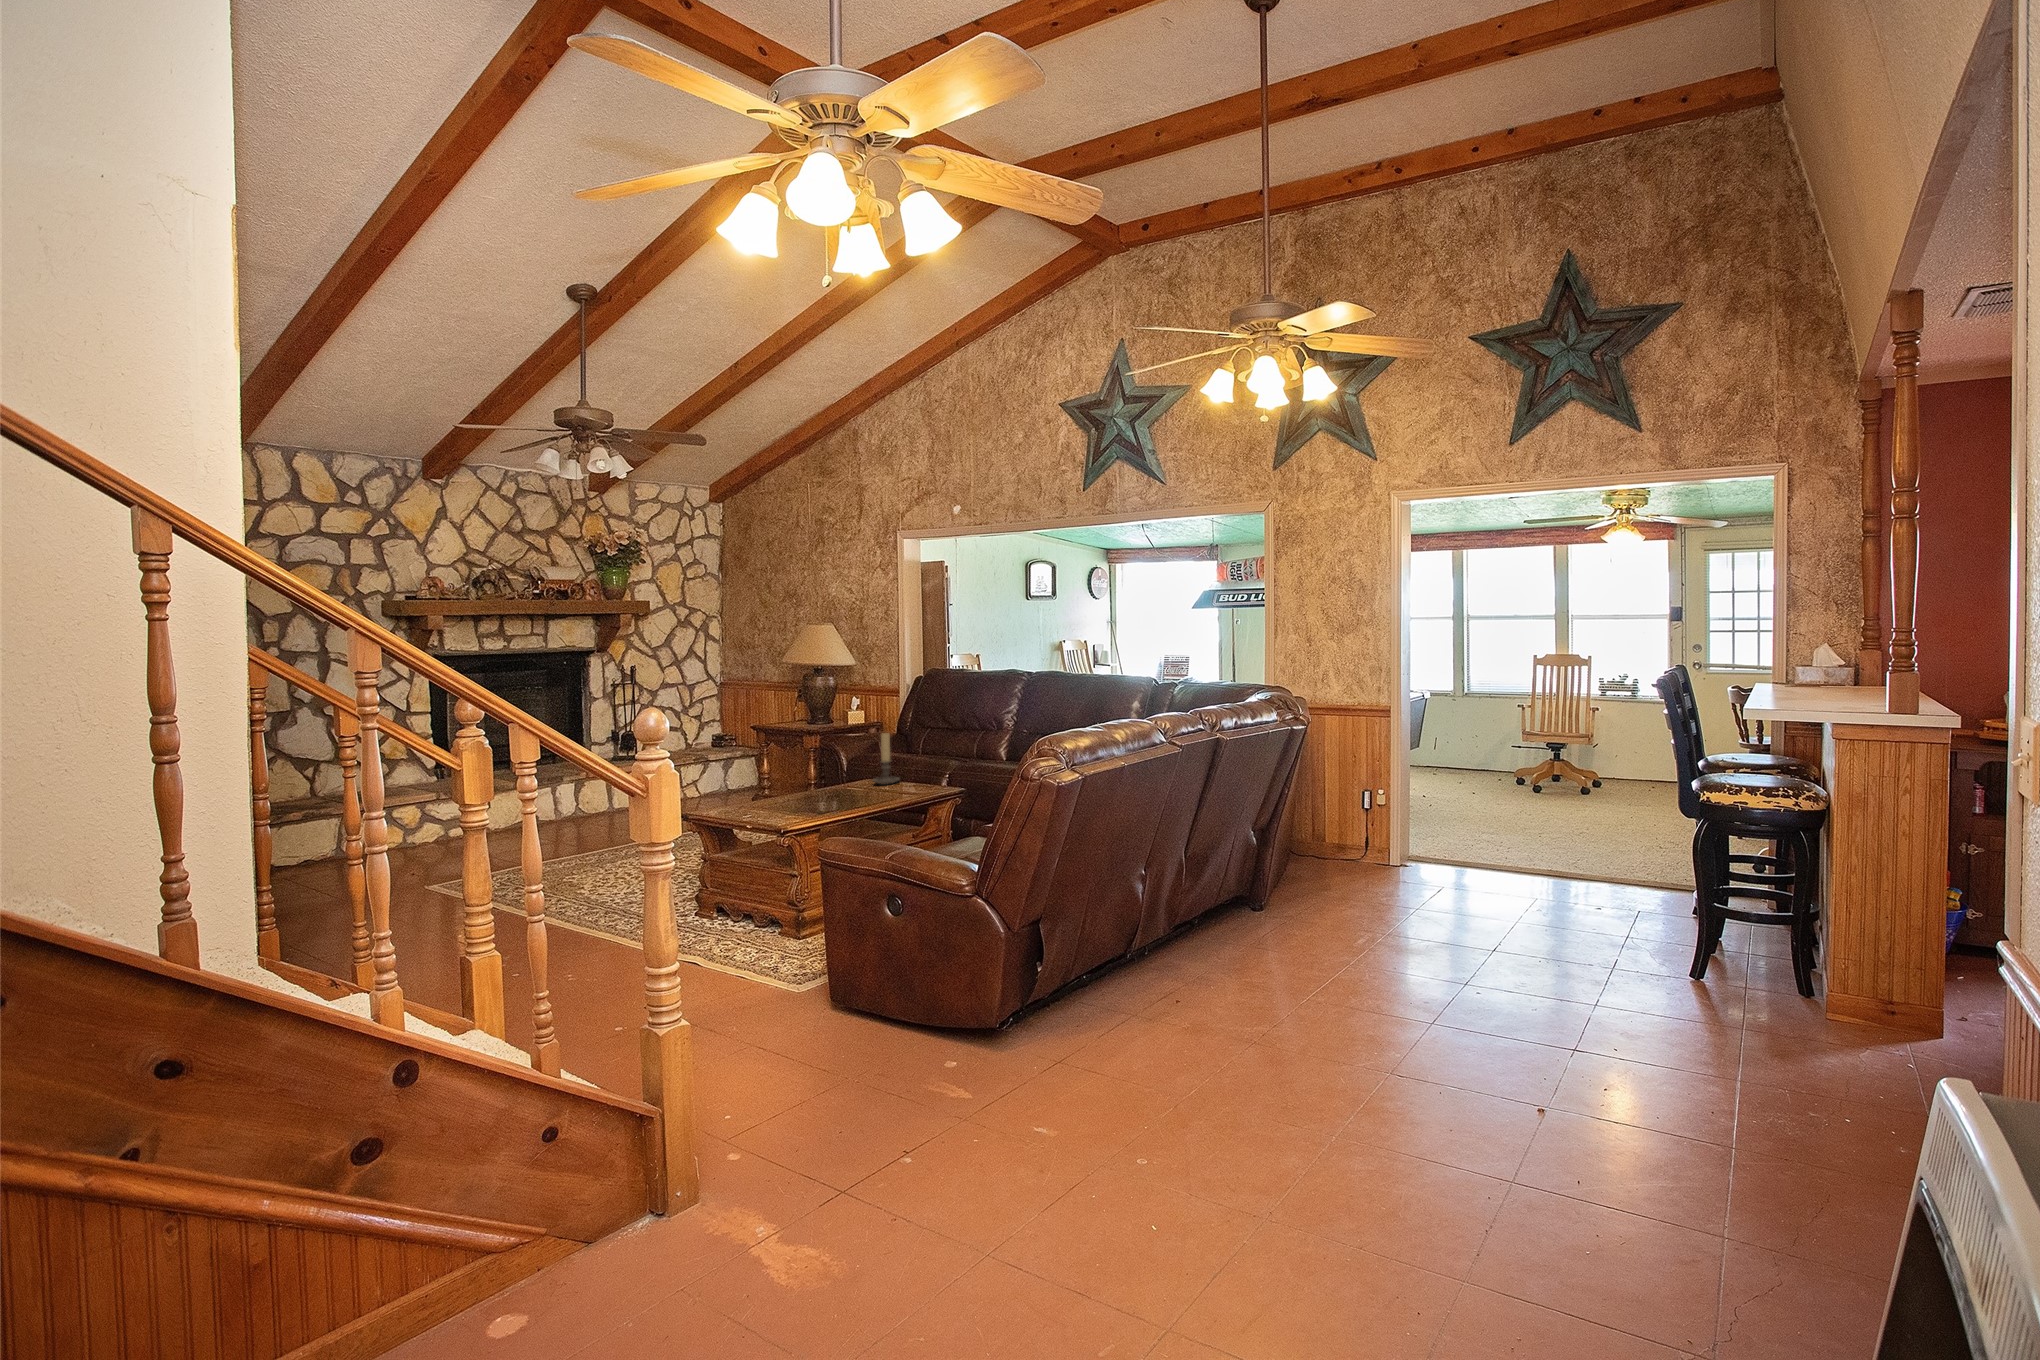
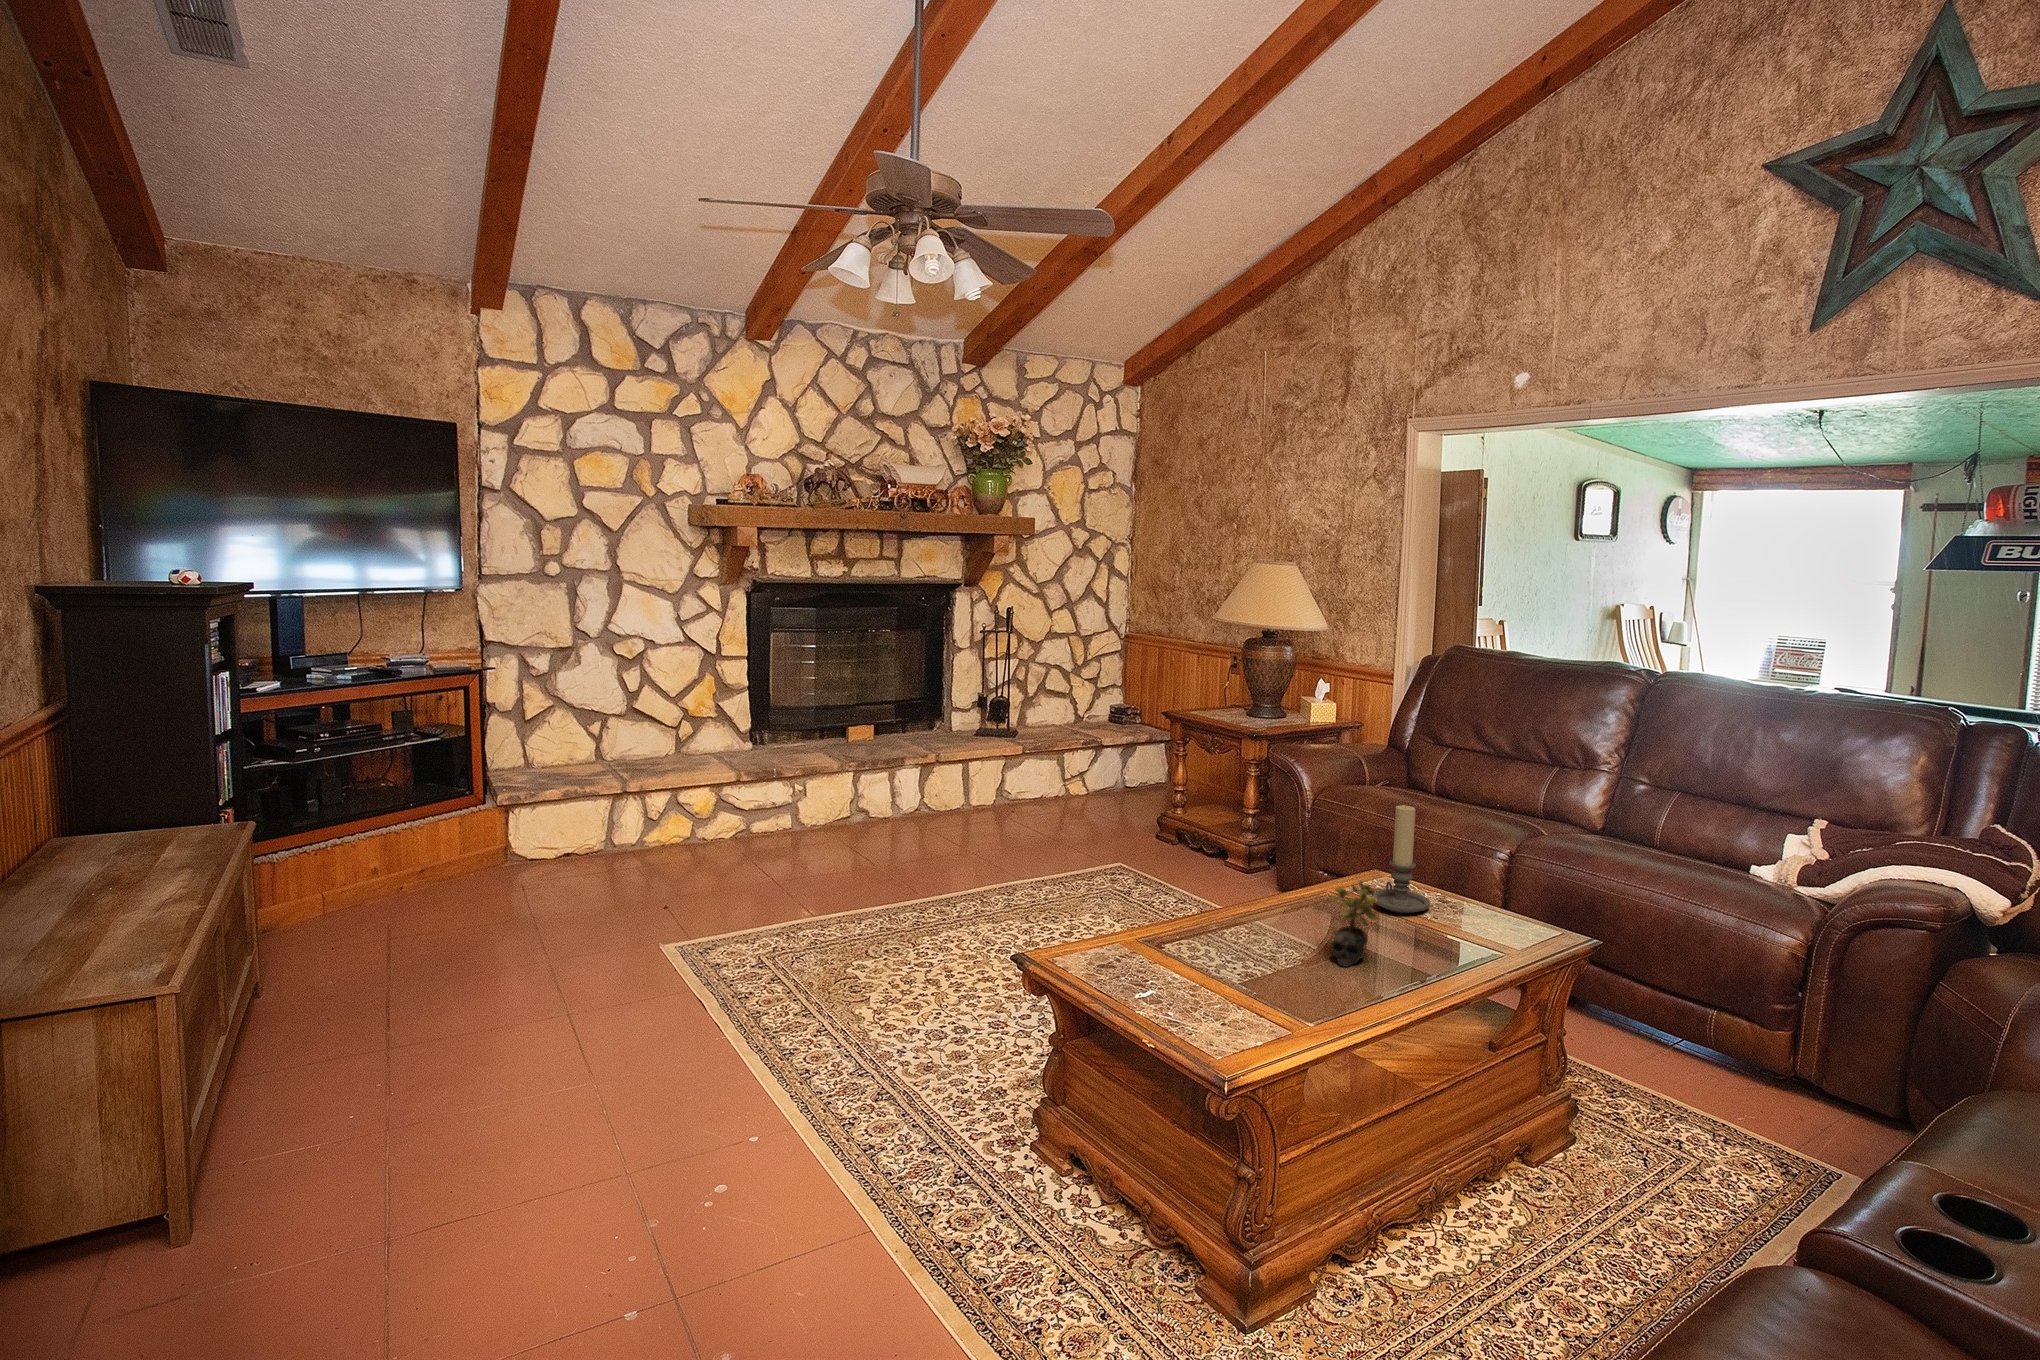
succulent plant: none [845,761,868,799] -> present [1328,881,1377,966]

